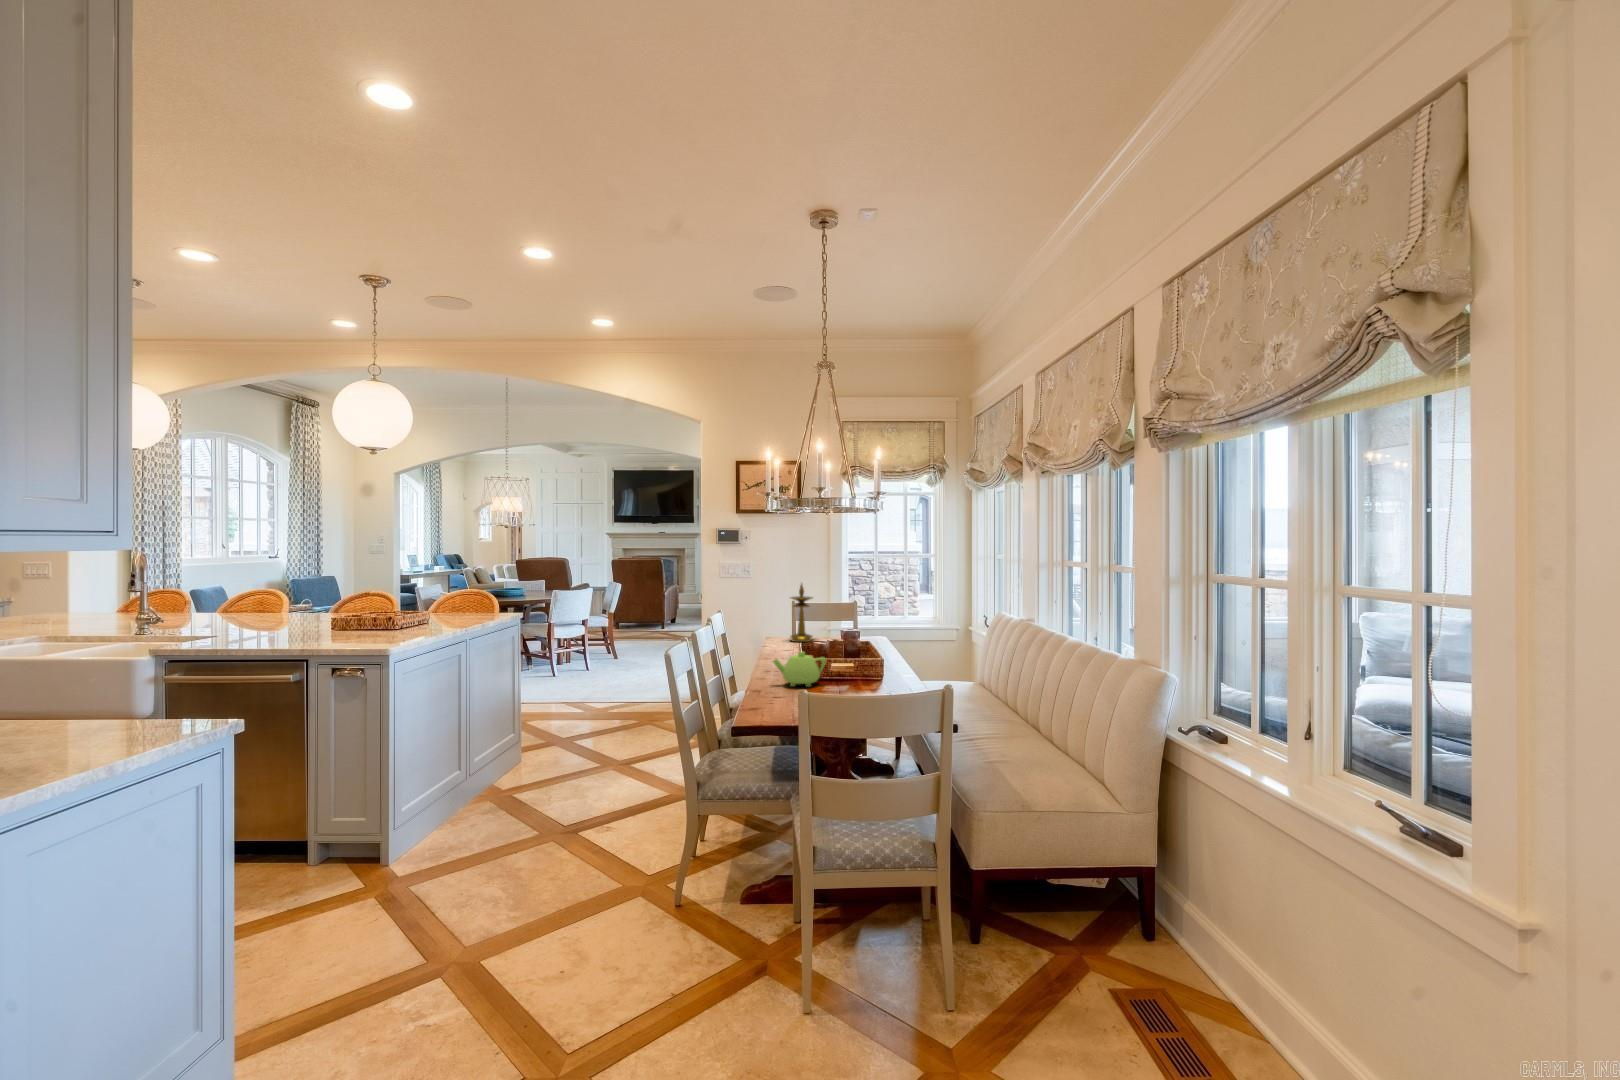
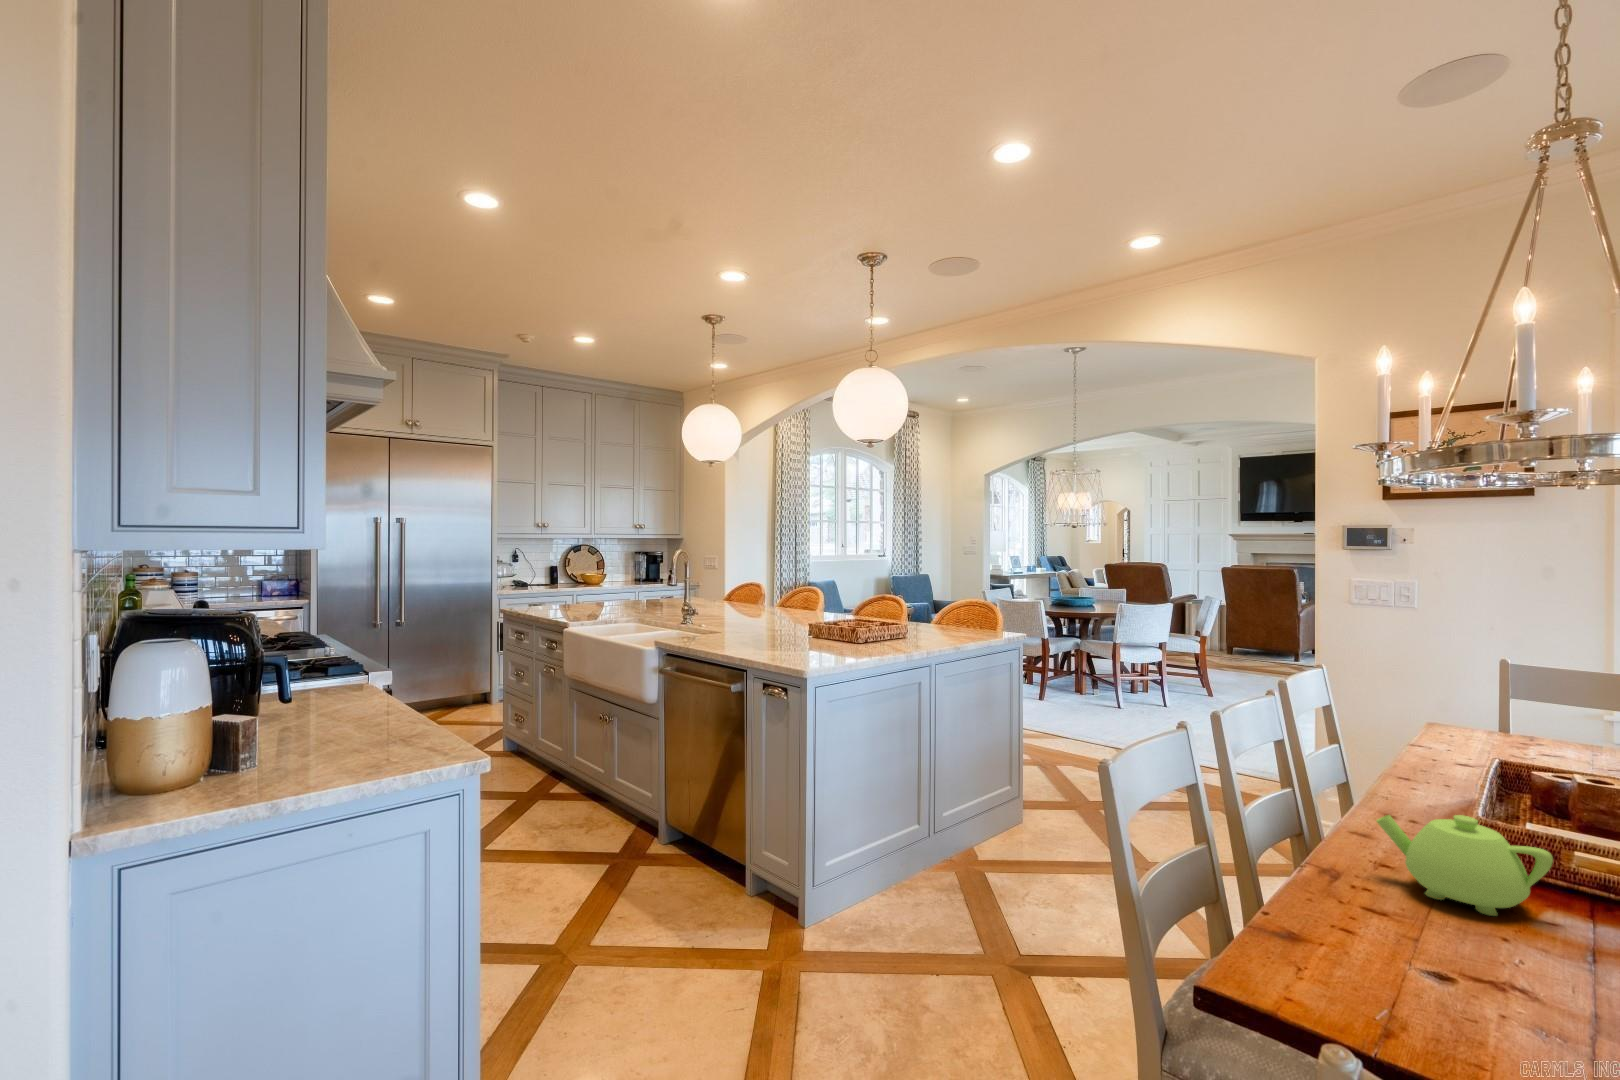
candlestick: present [790,584,813,642] -> none [1481,629,1551,757]

